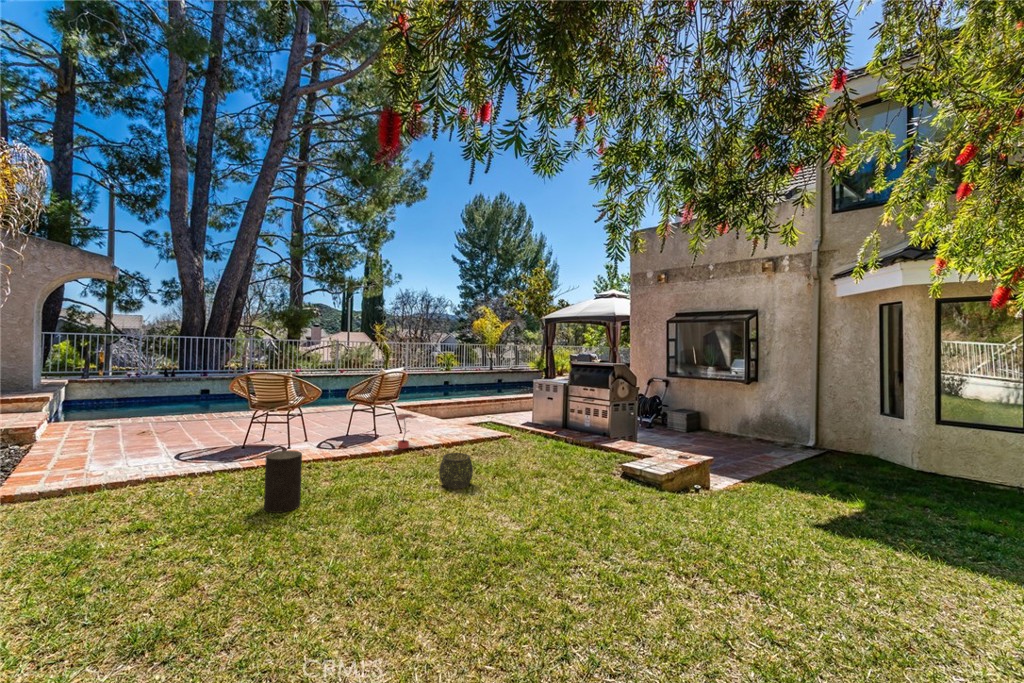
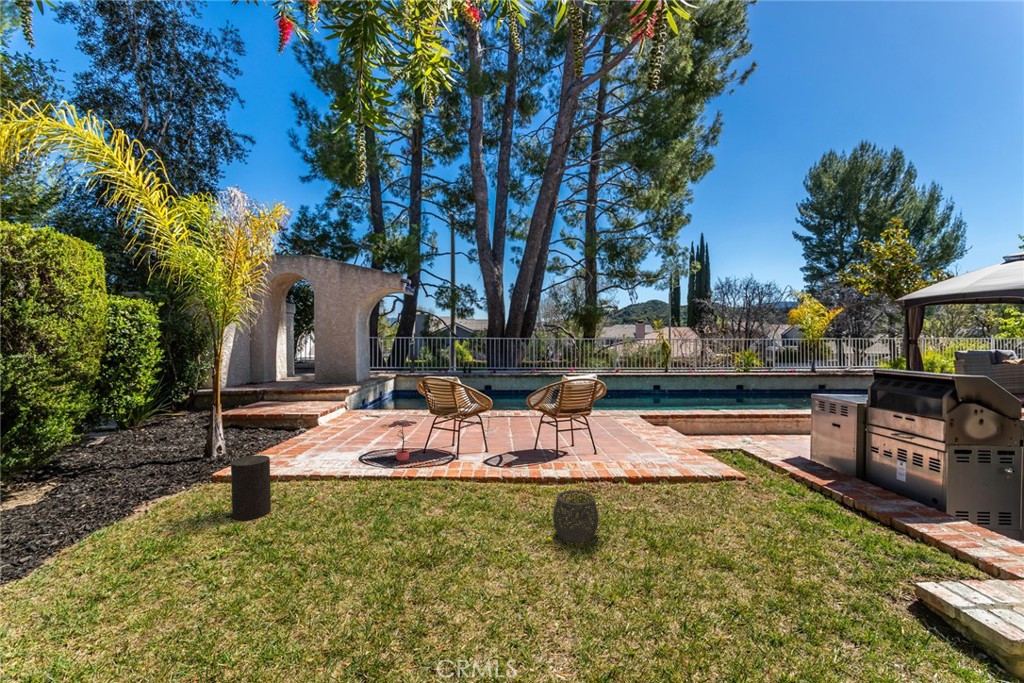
potted plant: present [393,414,417,449] -> present [388,420,417,461]
stool: present [264,450,302,513] -> present [231,455,271,520]

